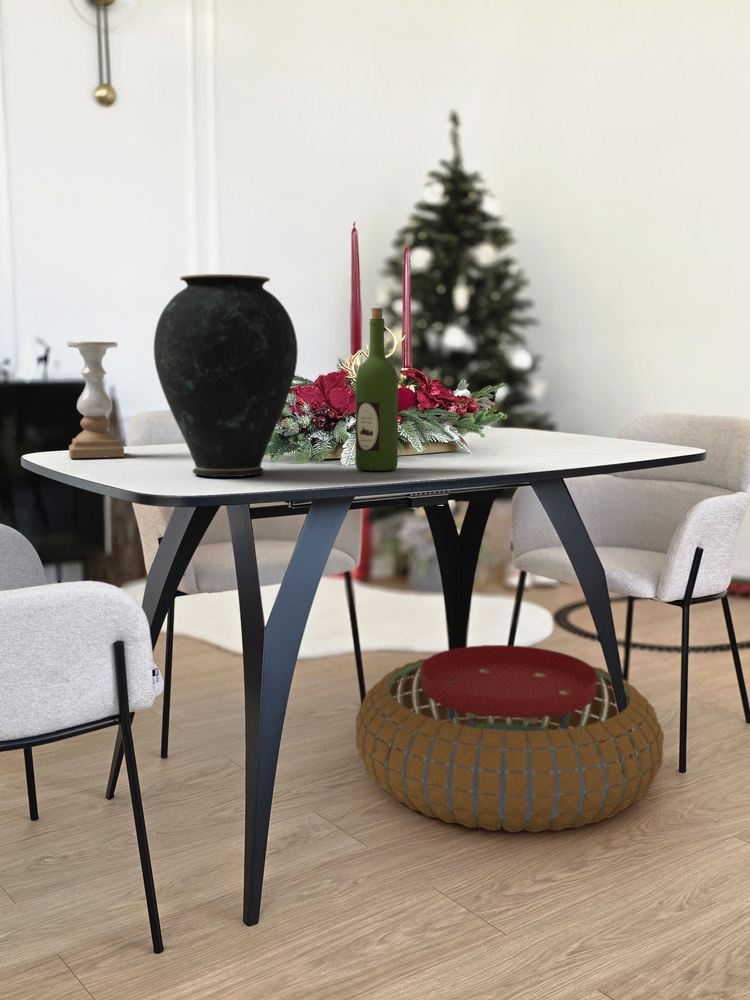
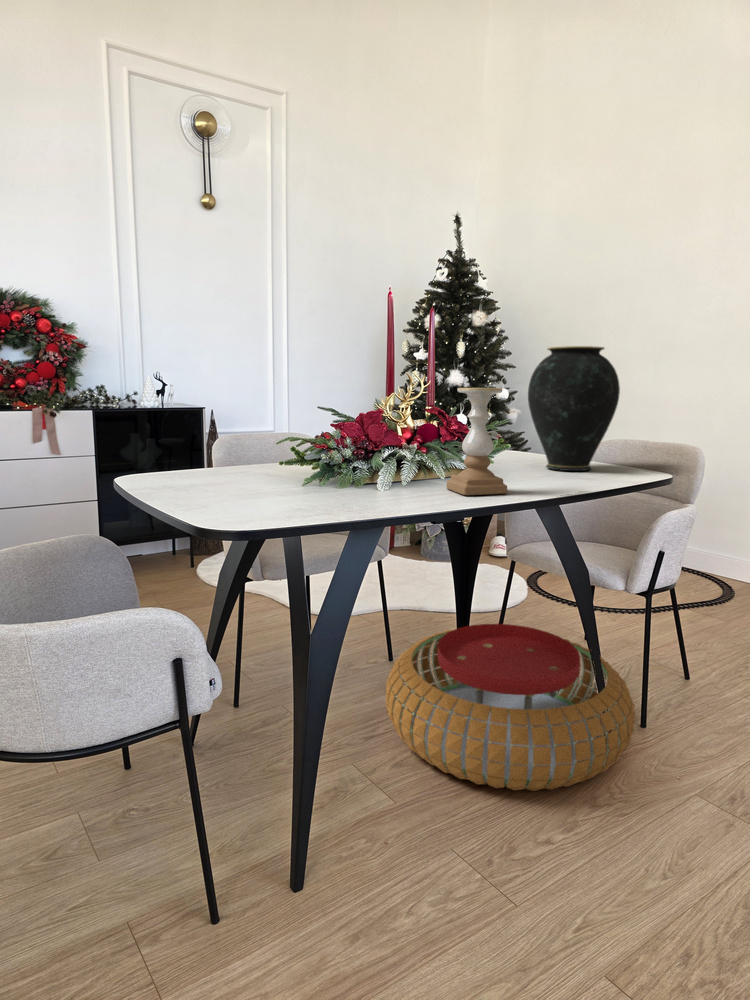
vase: present [154,274,298,477] -> present [528,346,620,471]
wine bottle: present [355,308,398,471] -> none [390,359,426,498]
candle holder: present [67,342,124,458] -> present [447,388,507,495]

